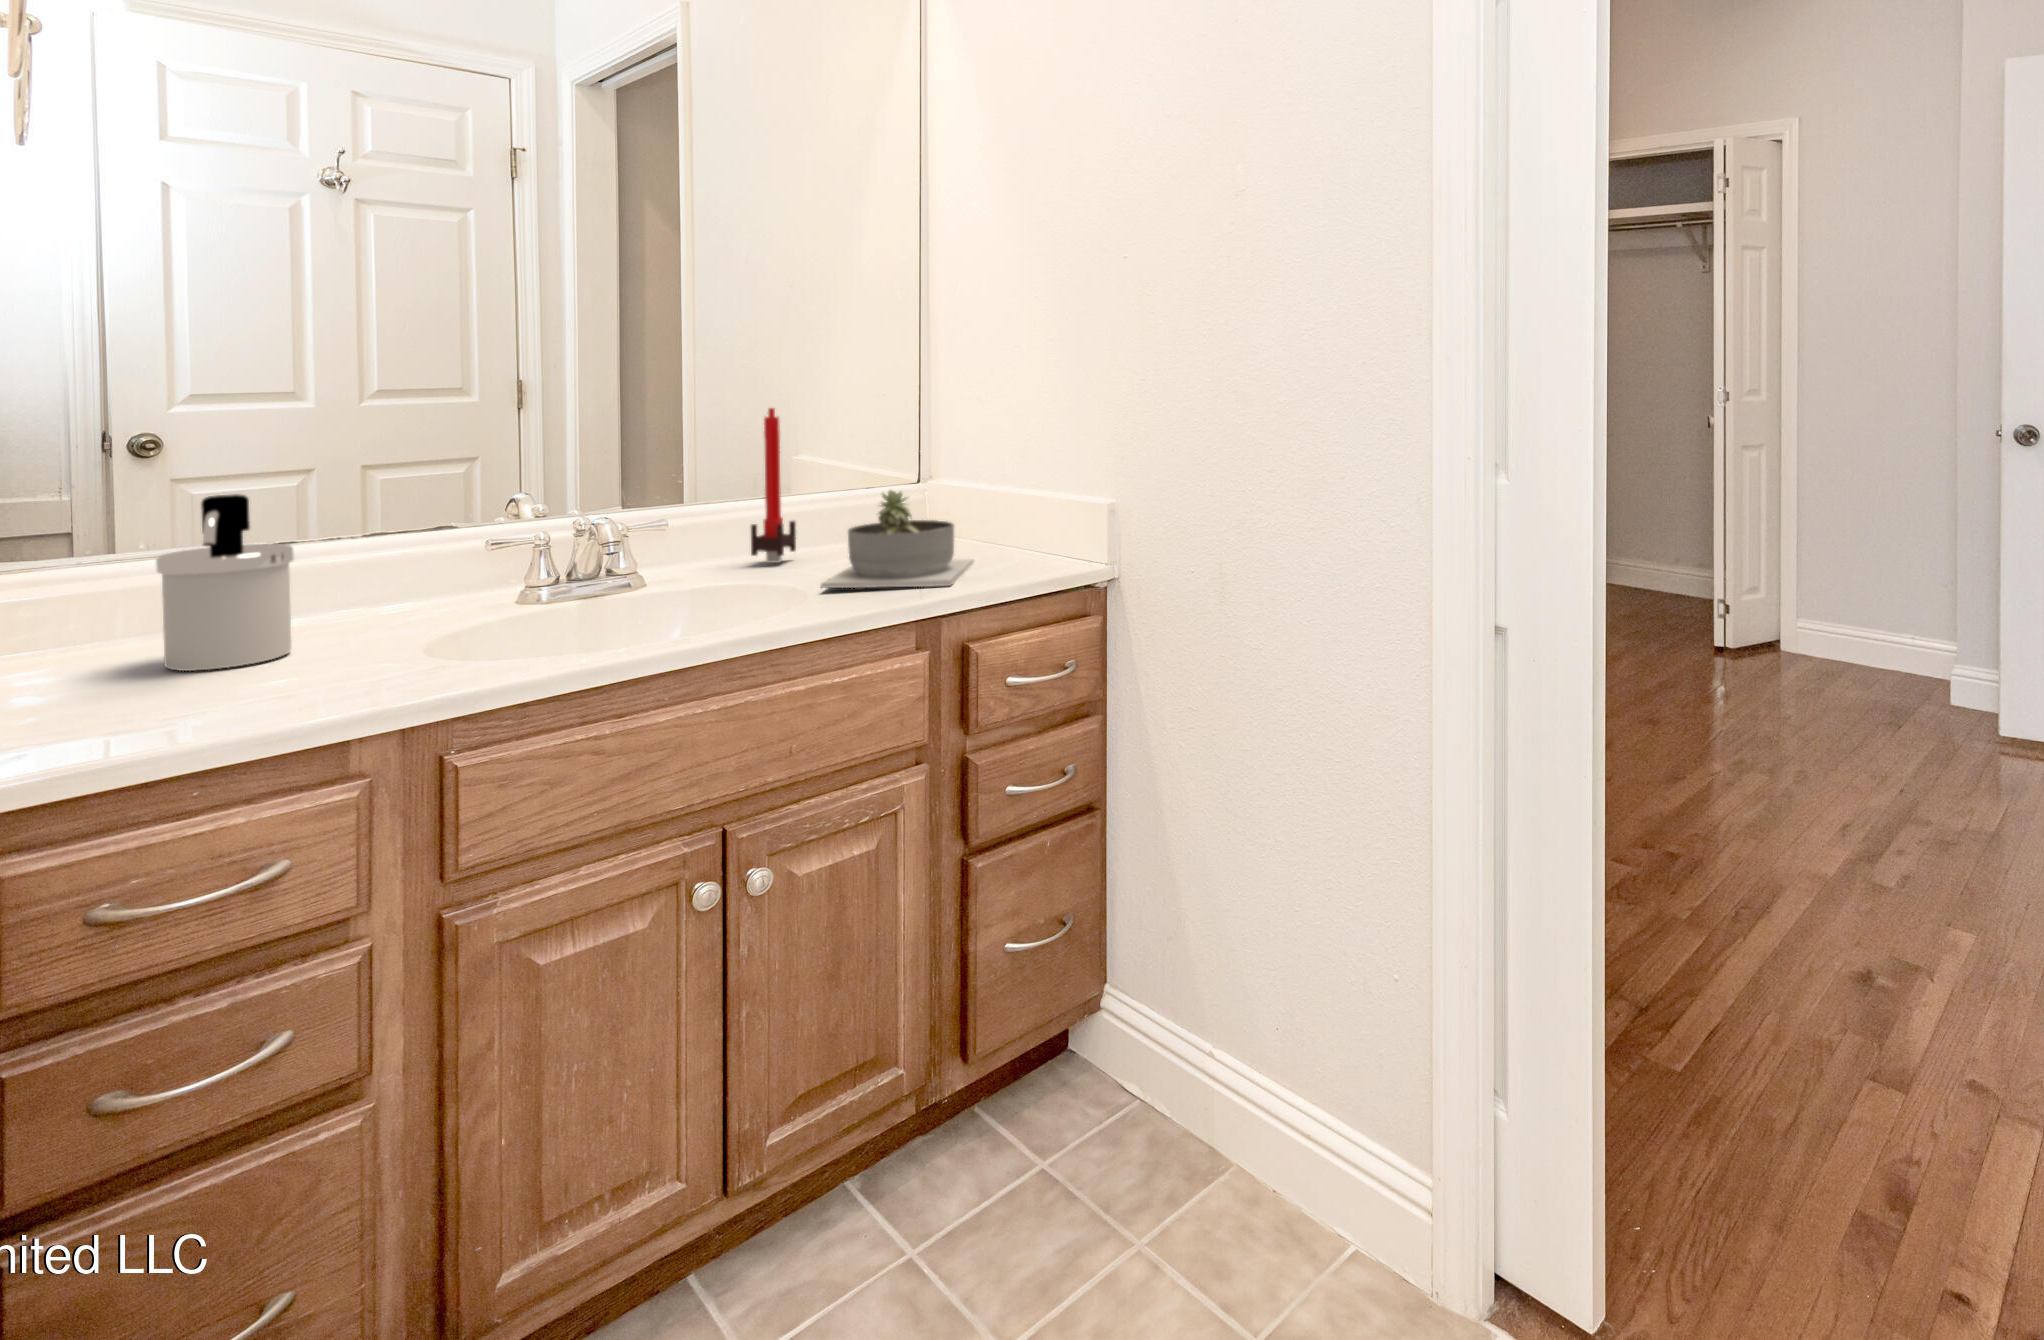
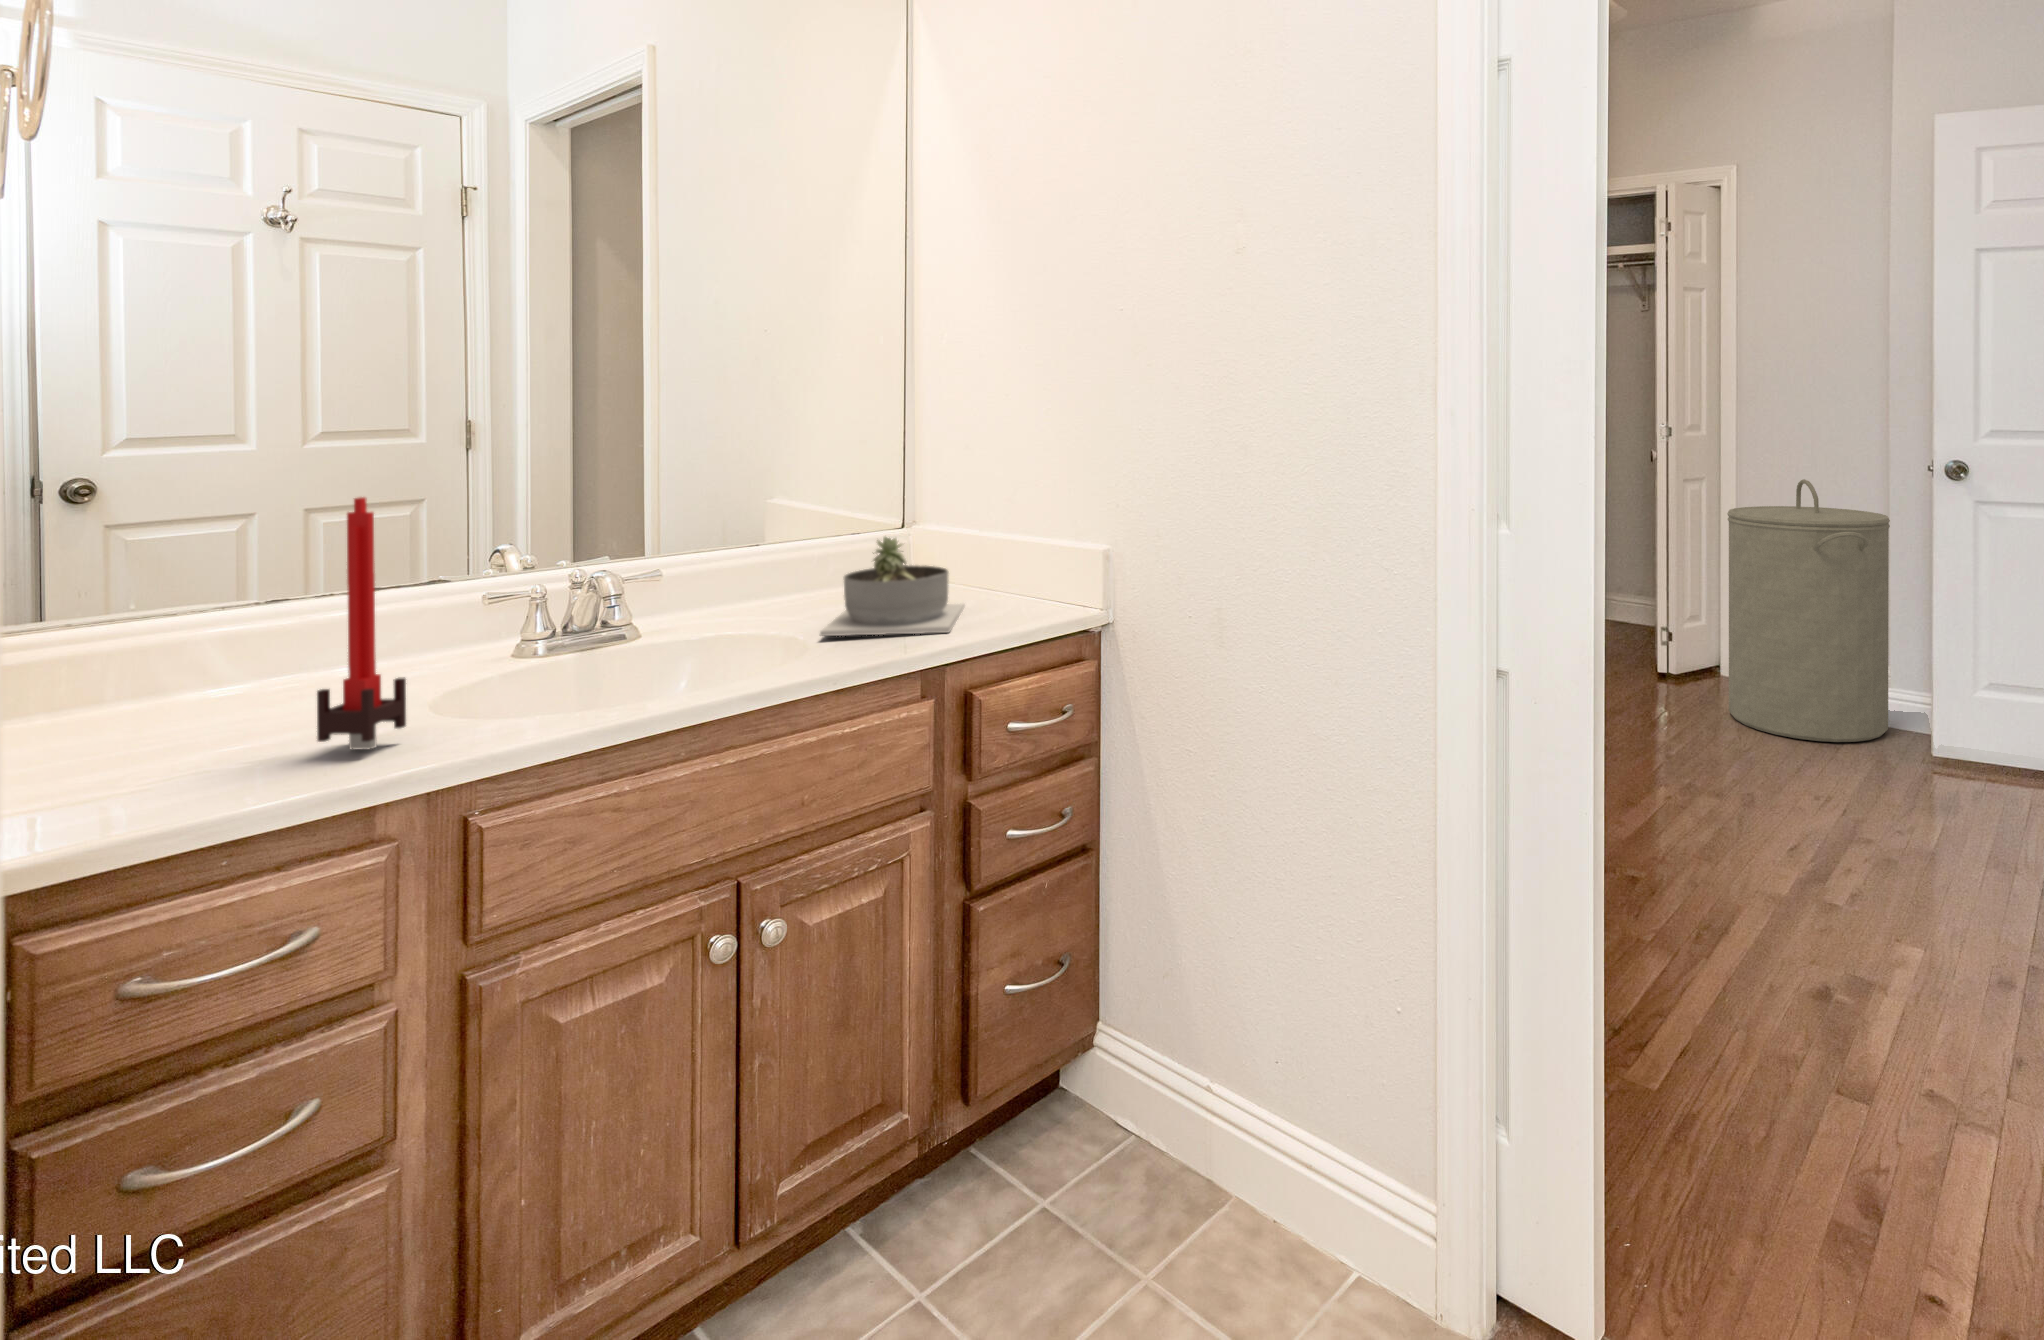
candle: present [751,408,796,563] -> present [317,497,406,750]
laundry hamper: none [1786,450,1957,720] -> present [1727,479,1890,742]
soap dispenser: present [156,494,293,671] -> none [168,554,303,733]

